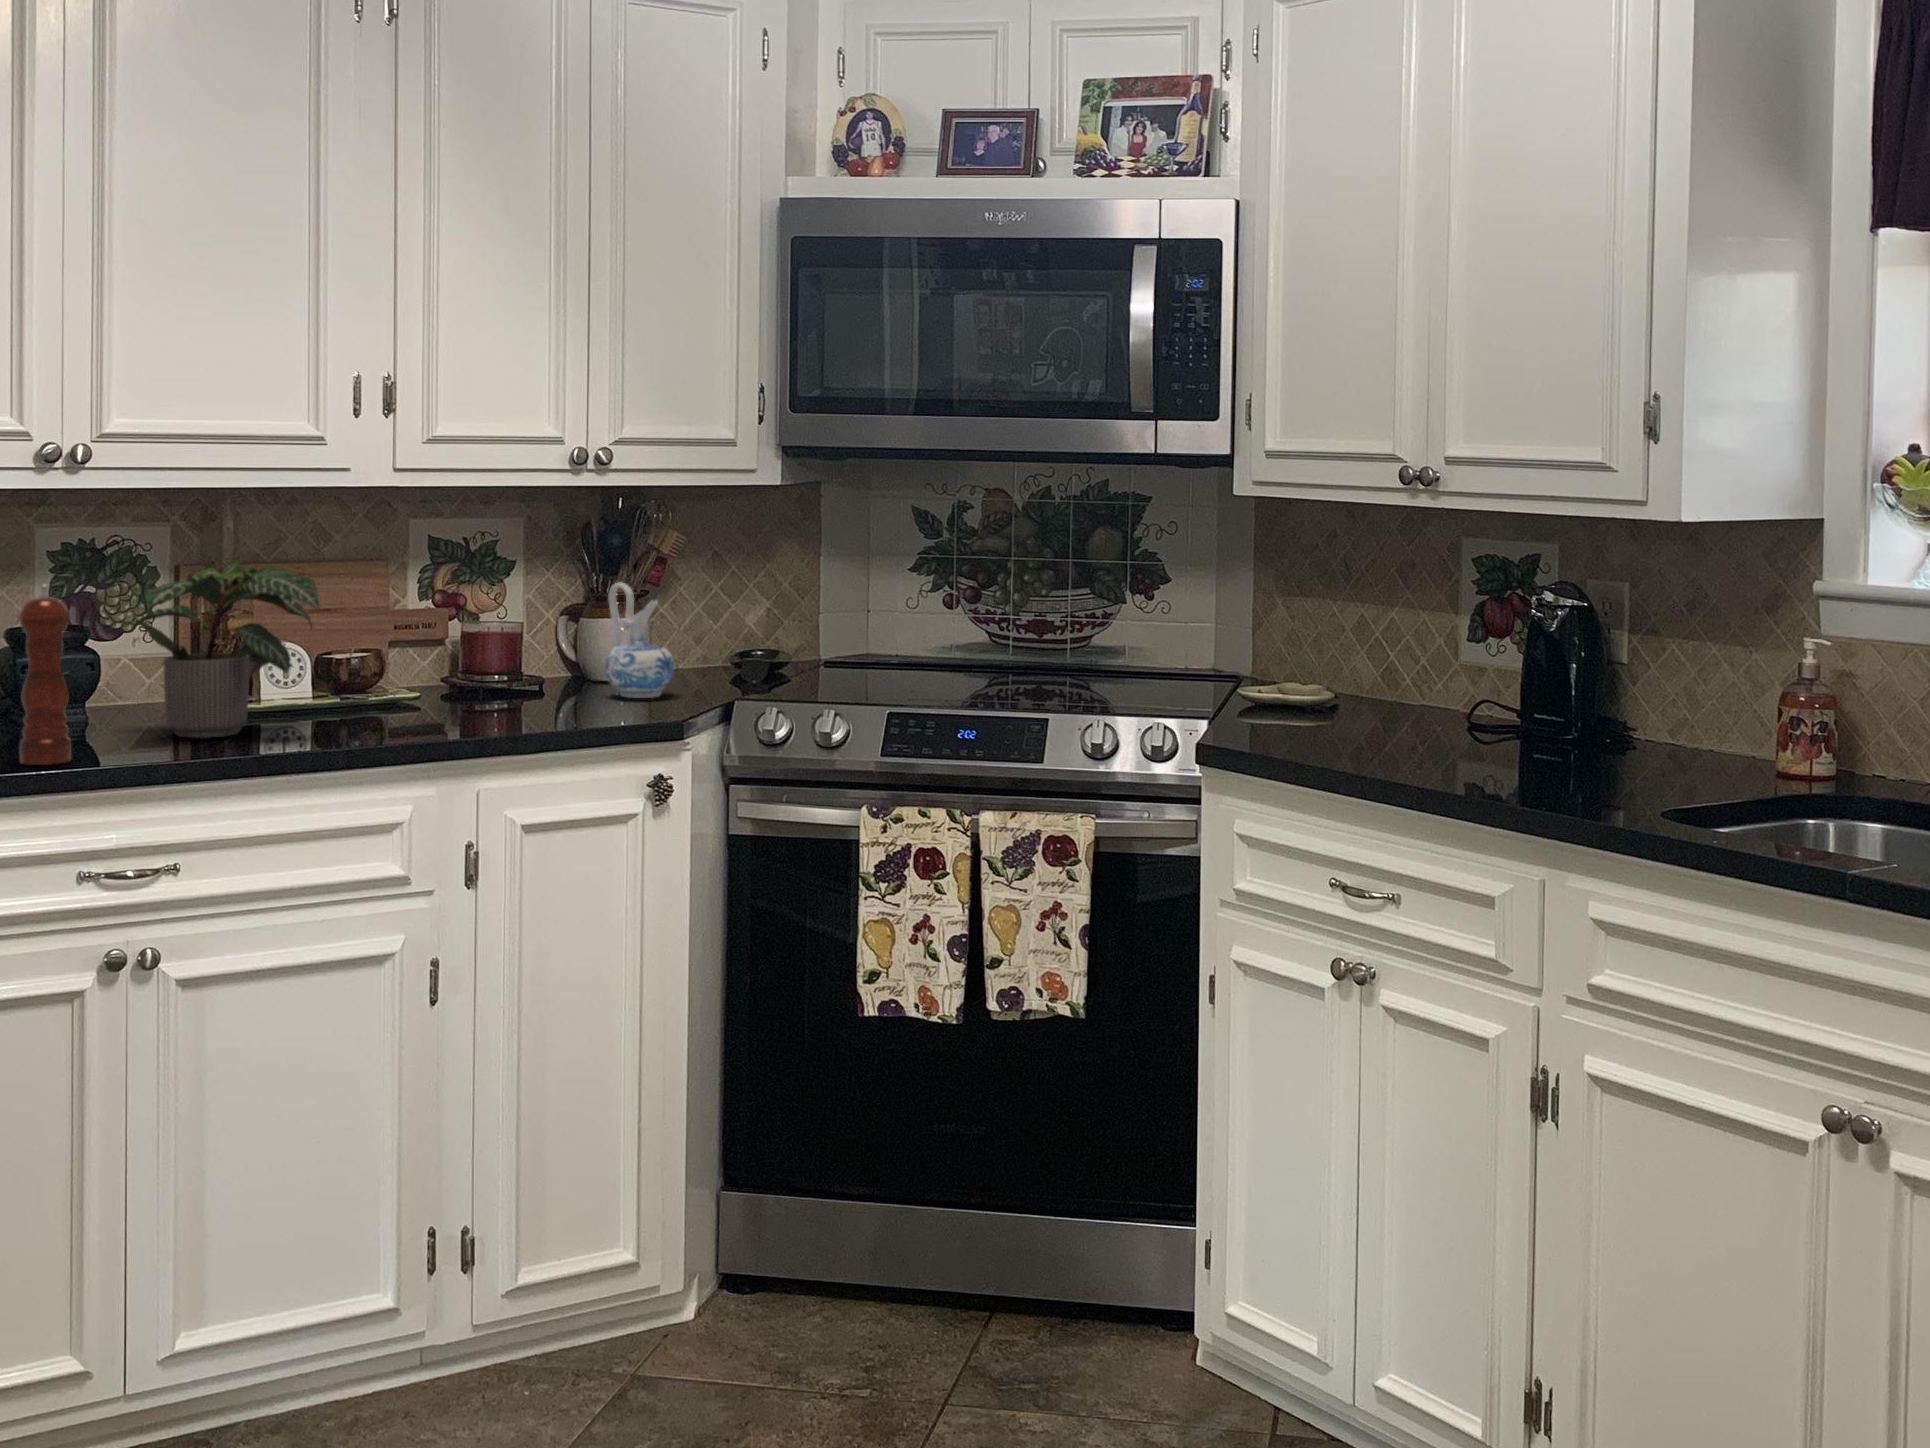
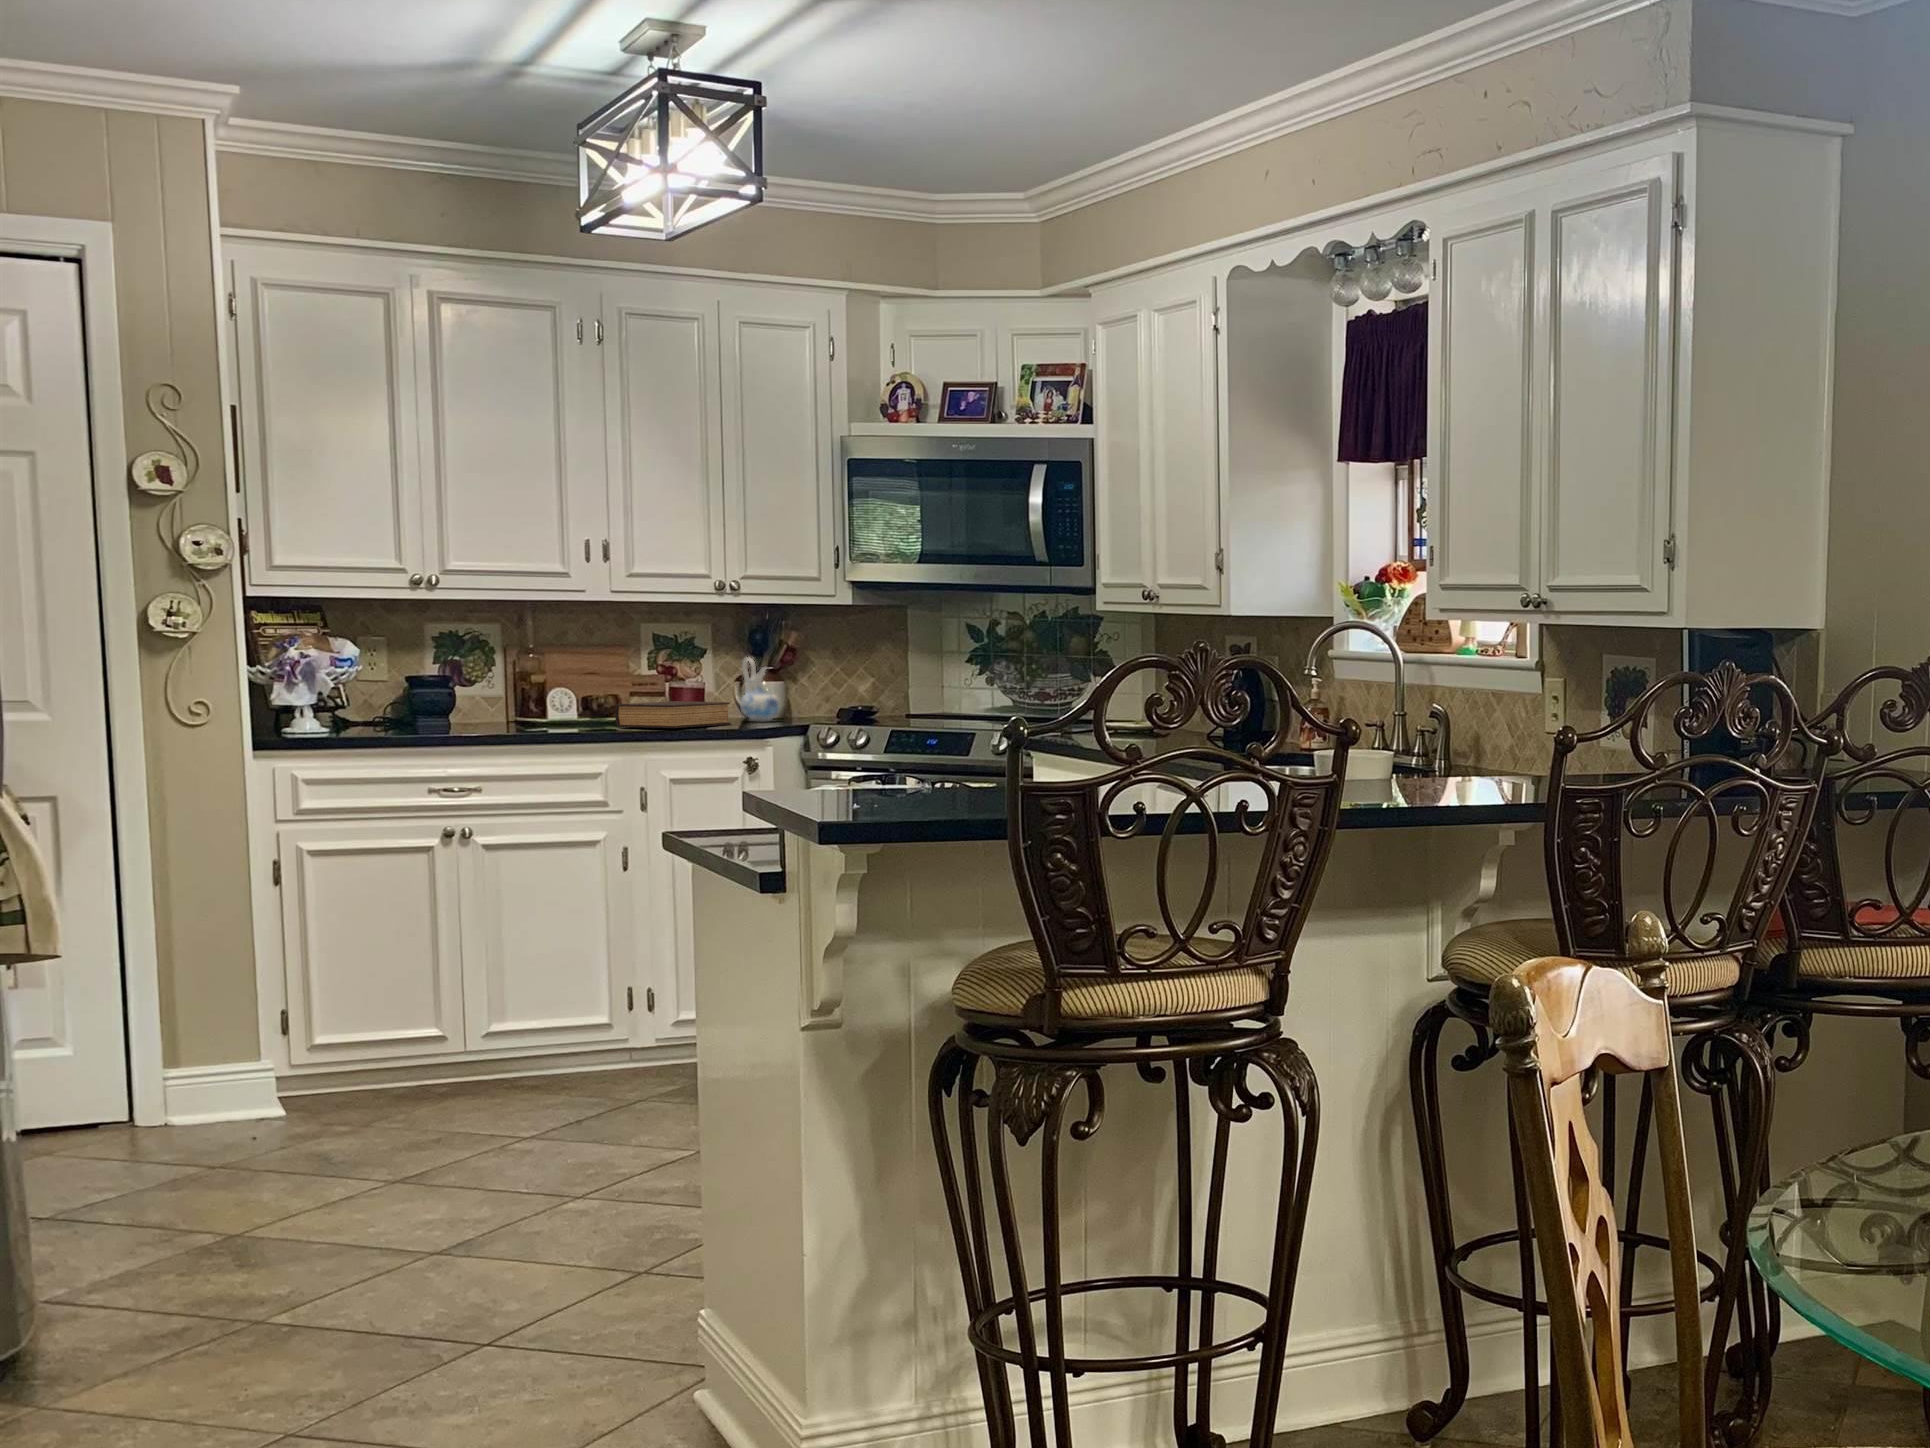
potted plant: present [131,561,320,738] -> none [463,639,564,729]
pepper mill: present [19,585,71,765] -> none [395,645,425,735]
book: none [412,665,603,729] -> present [615,701,731,728]

